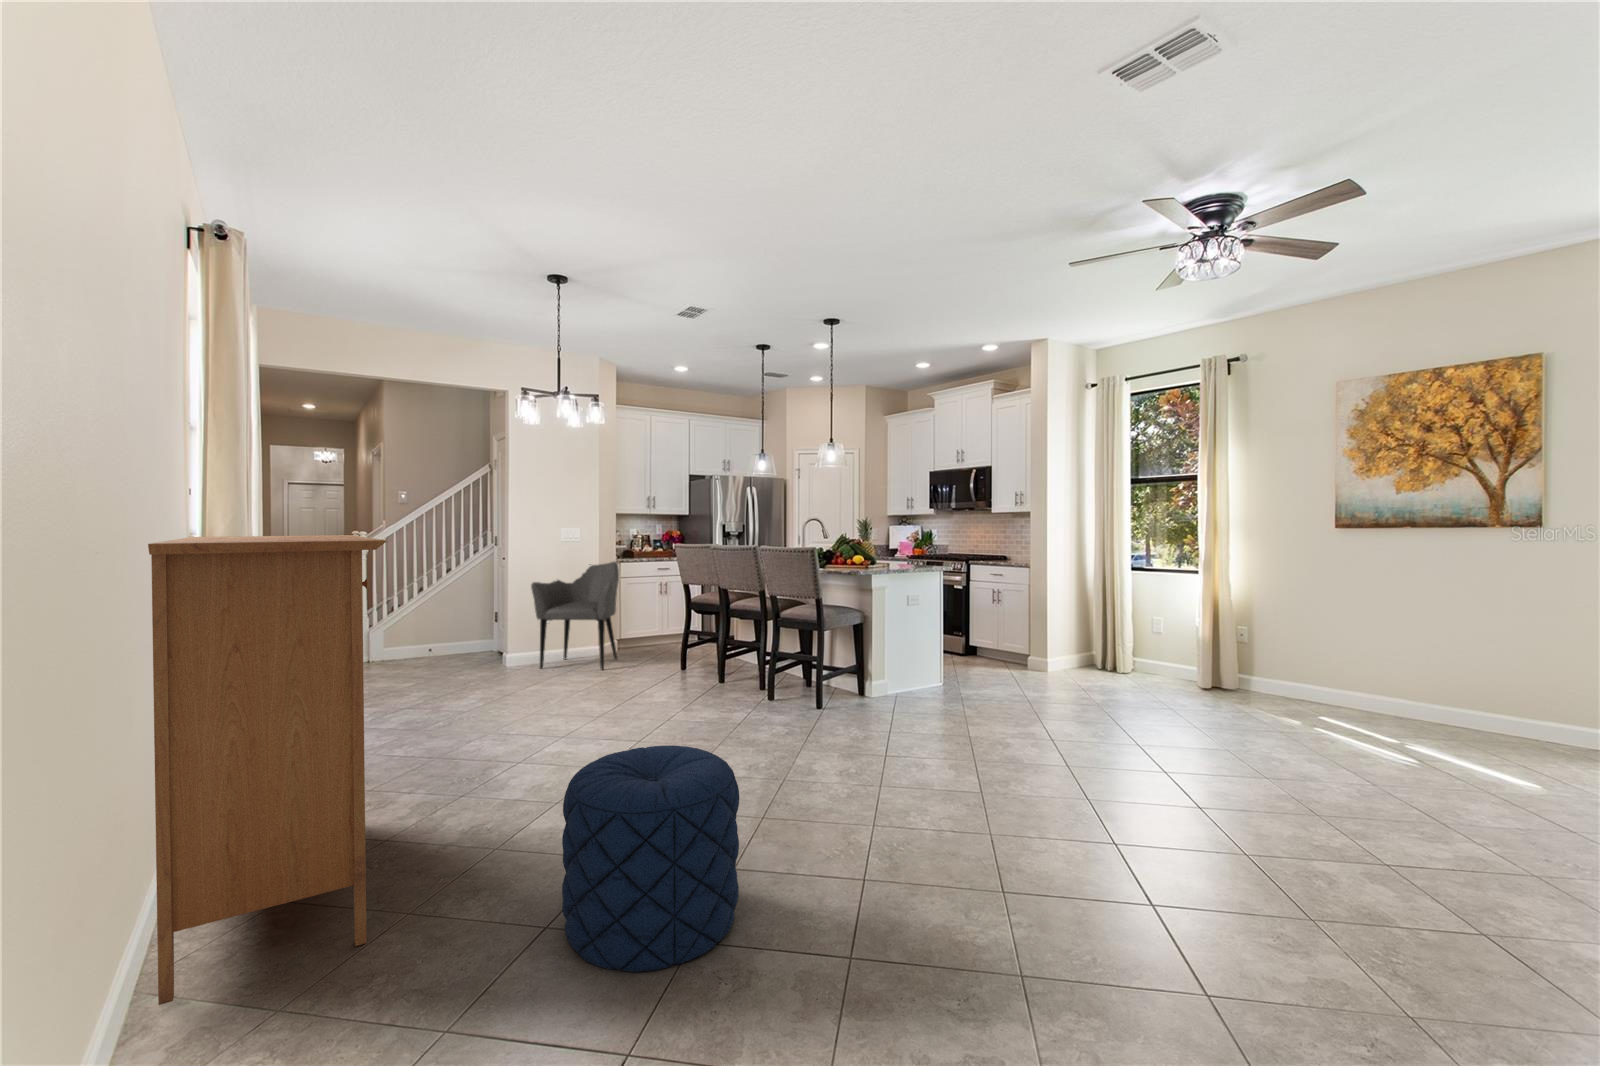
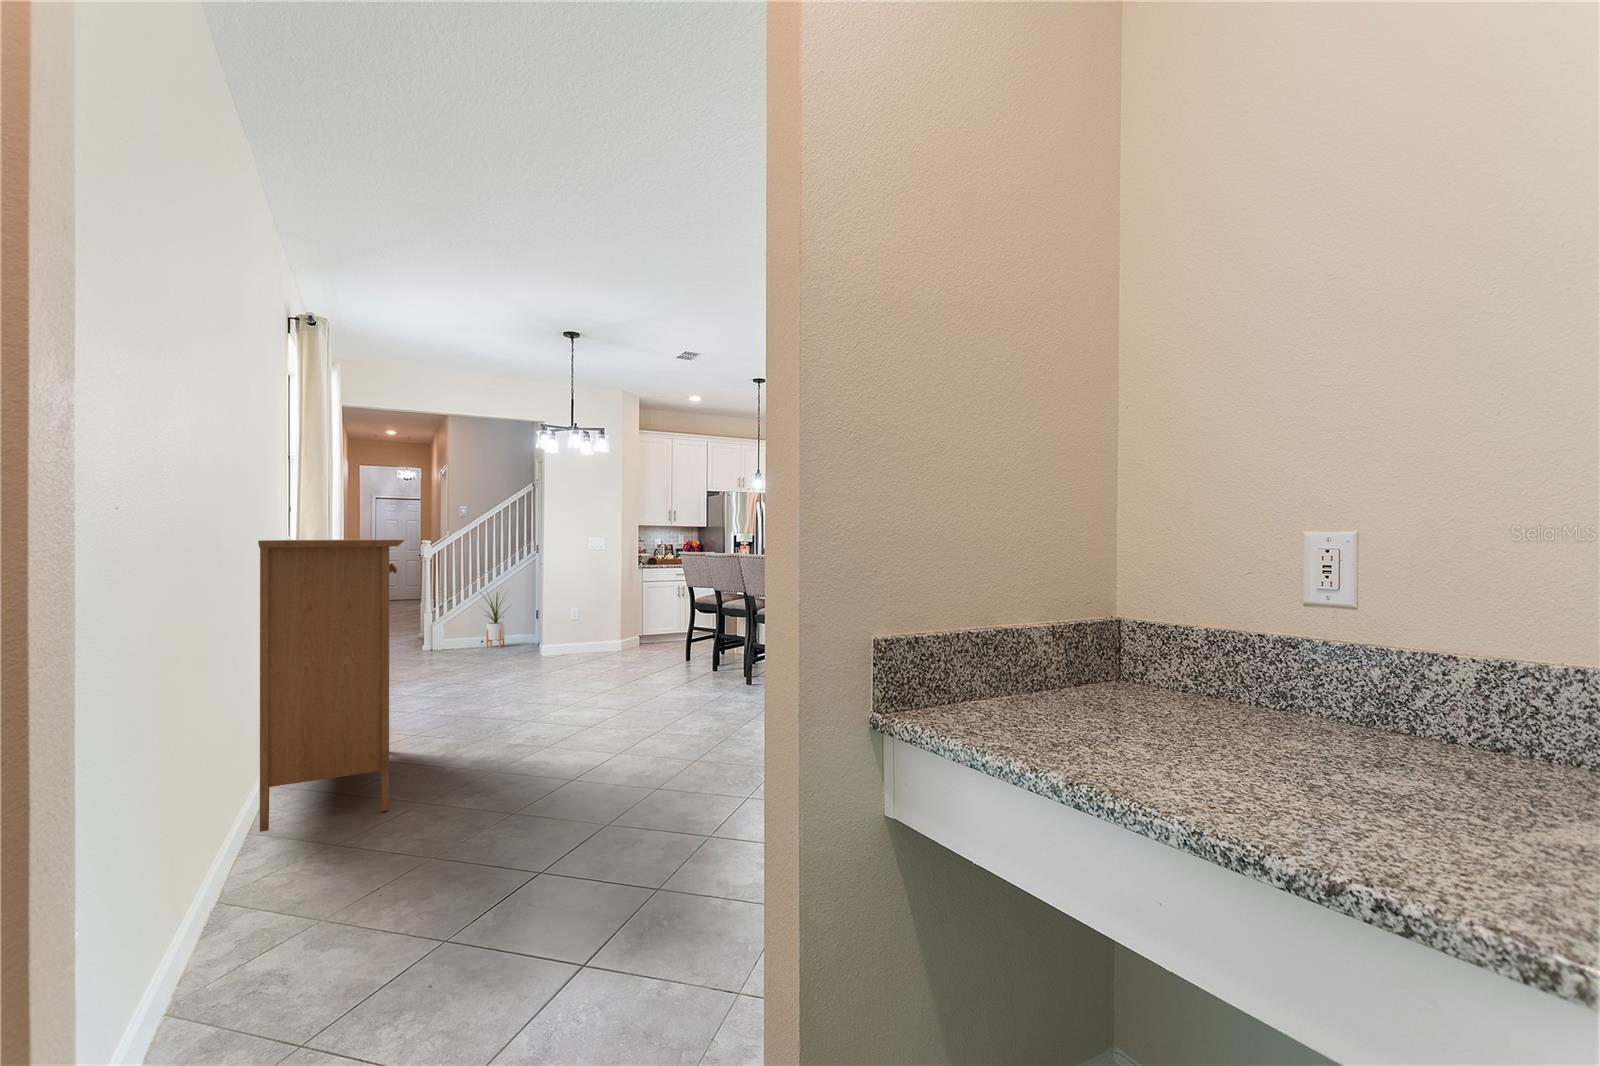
armchair: present [531,562,619,670] -> none [560,567,636,660]
house plant: none [427,582,471,657] -> present [482,590,508,648]
pouf: present [562,745,739,972] -> none [515,689,642,831]

